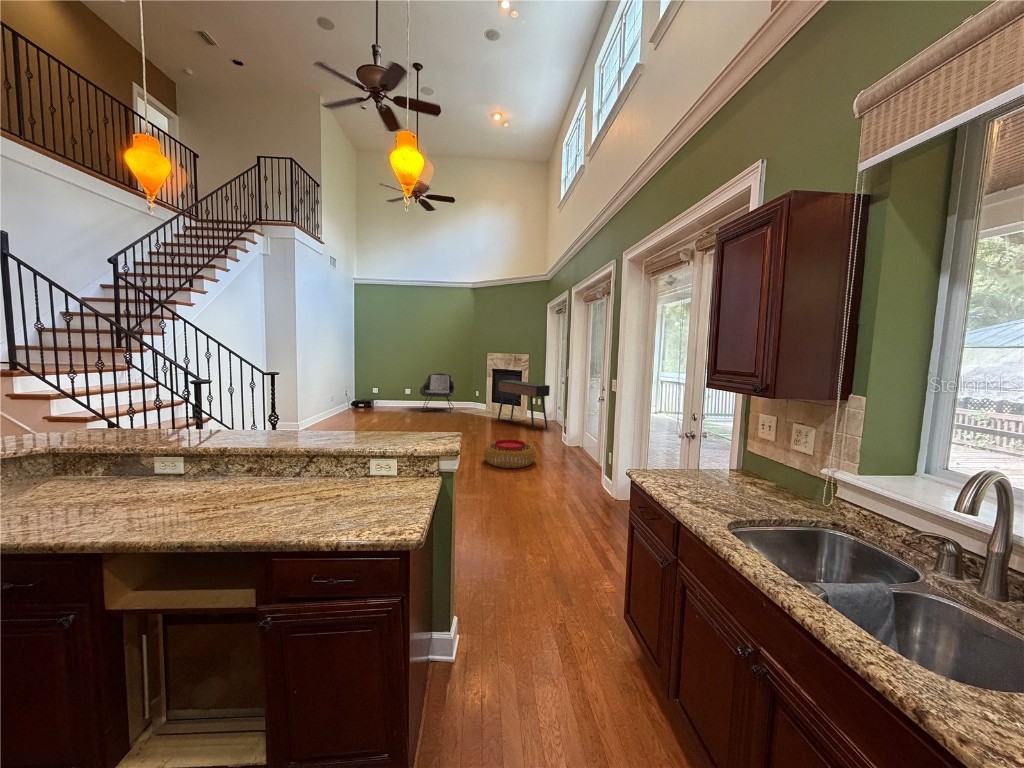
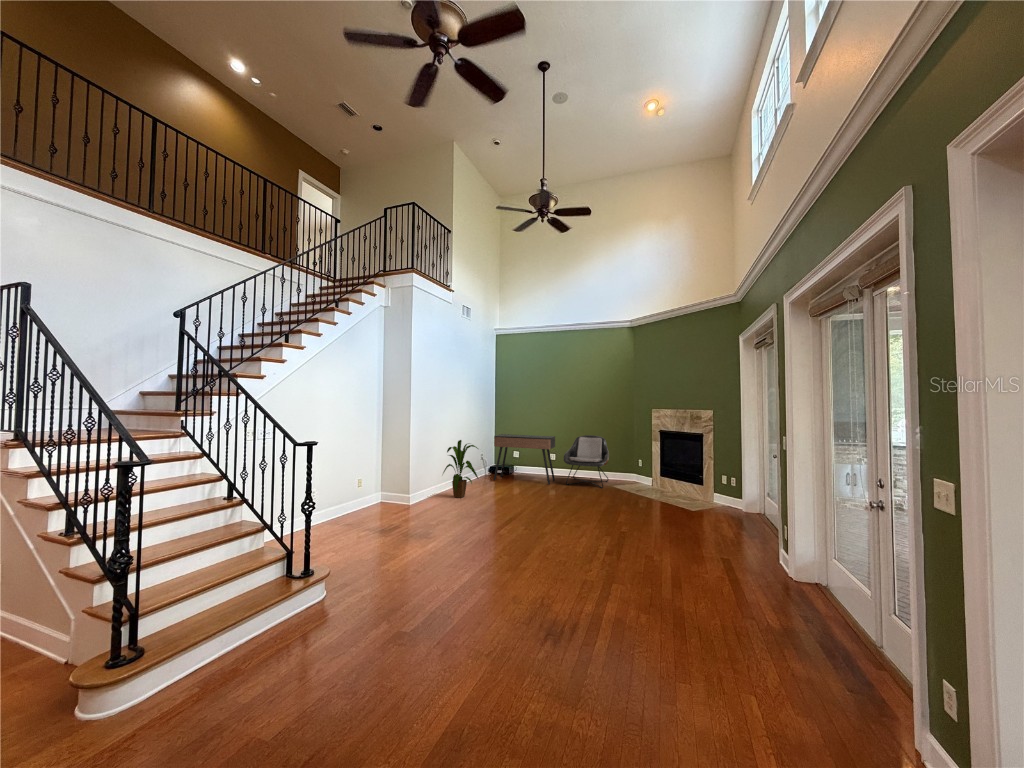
house plant: none [321,377,355,425] -> present [443,440,478,498]
console table: present [498,380,550,430] -> present [494,434,555,485]
pouf: present [484,440,536,468] -> none [627,558,729,624]

